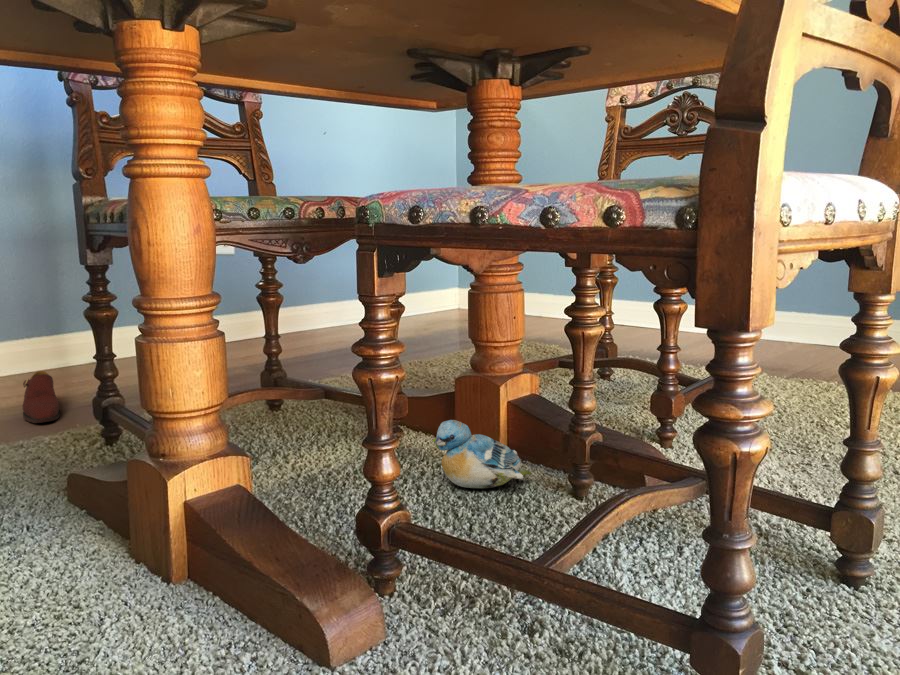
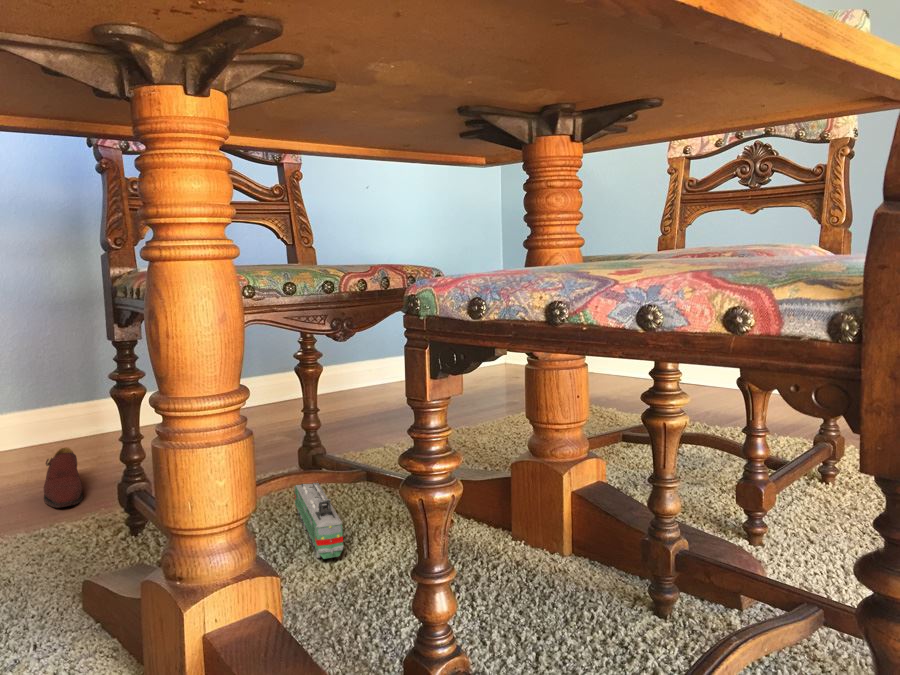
toy train: none [259,393,305,459] -> present [294,483,344,559]
plush toy: present [433,420,531,488] -> none [489,522,605,603]

